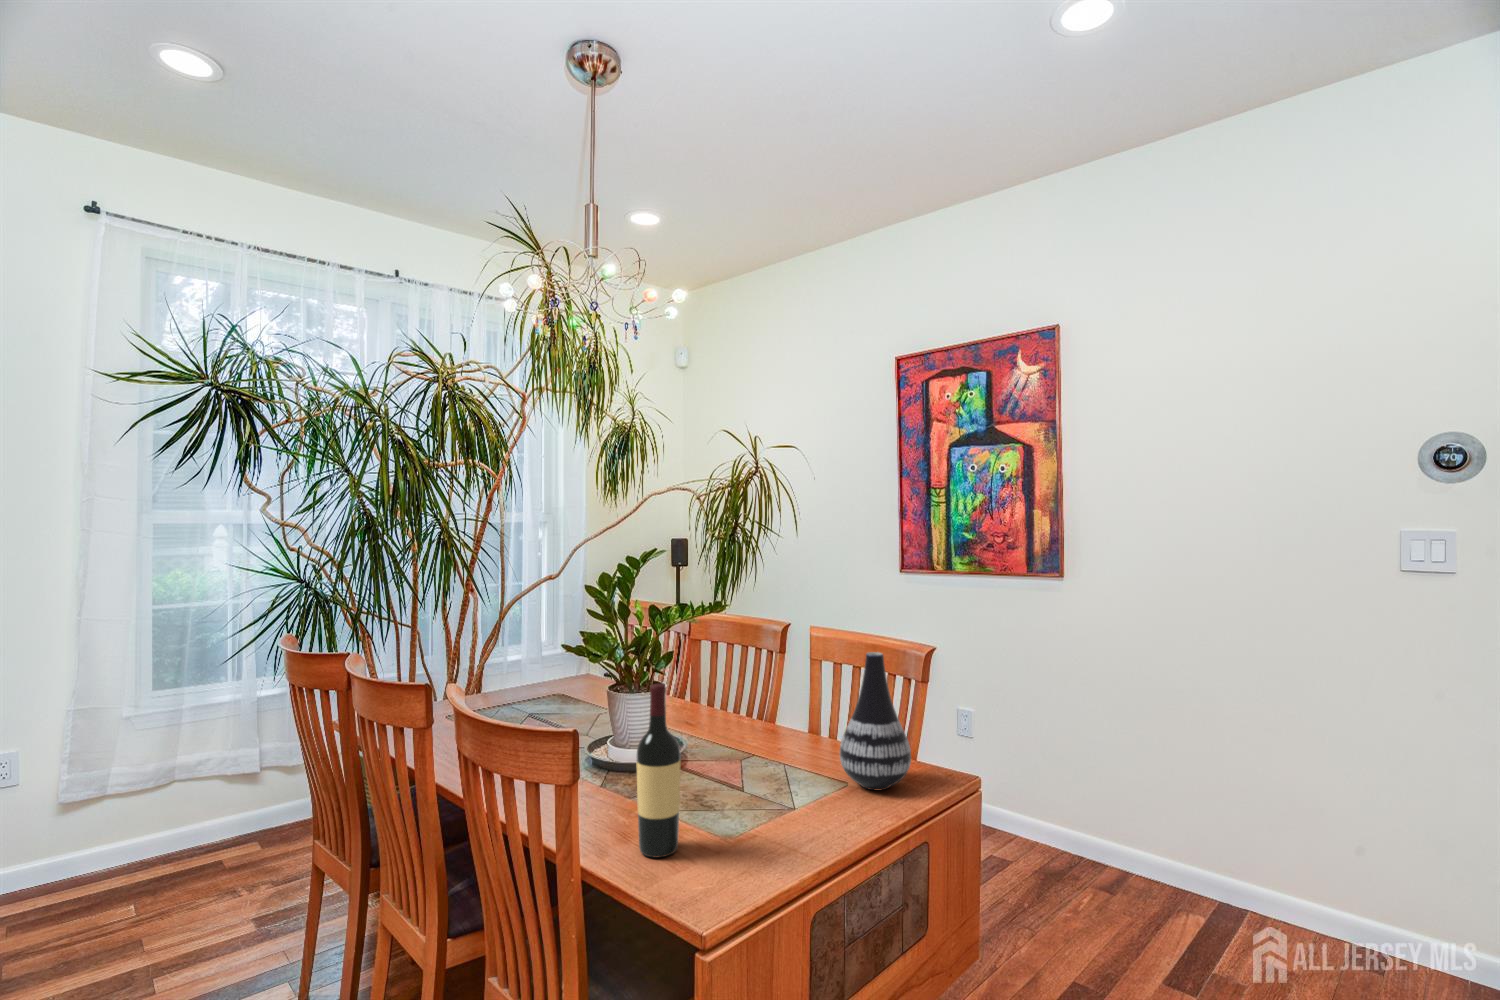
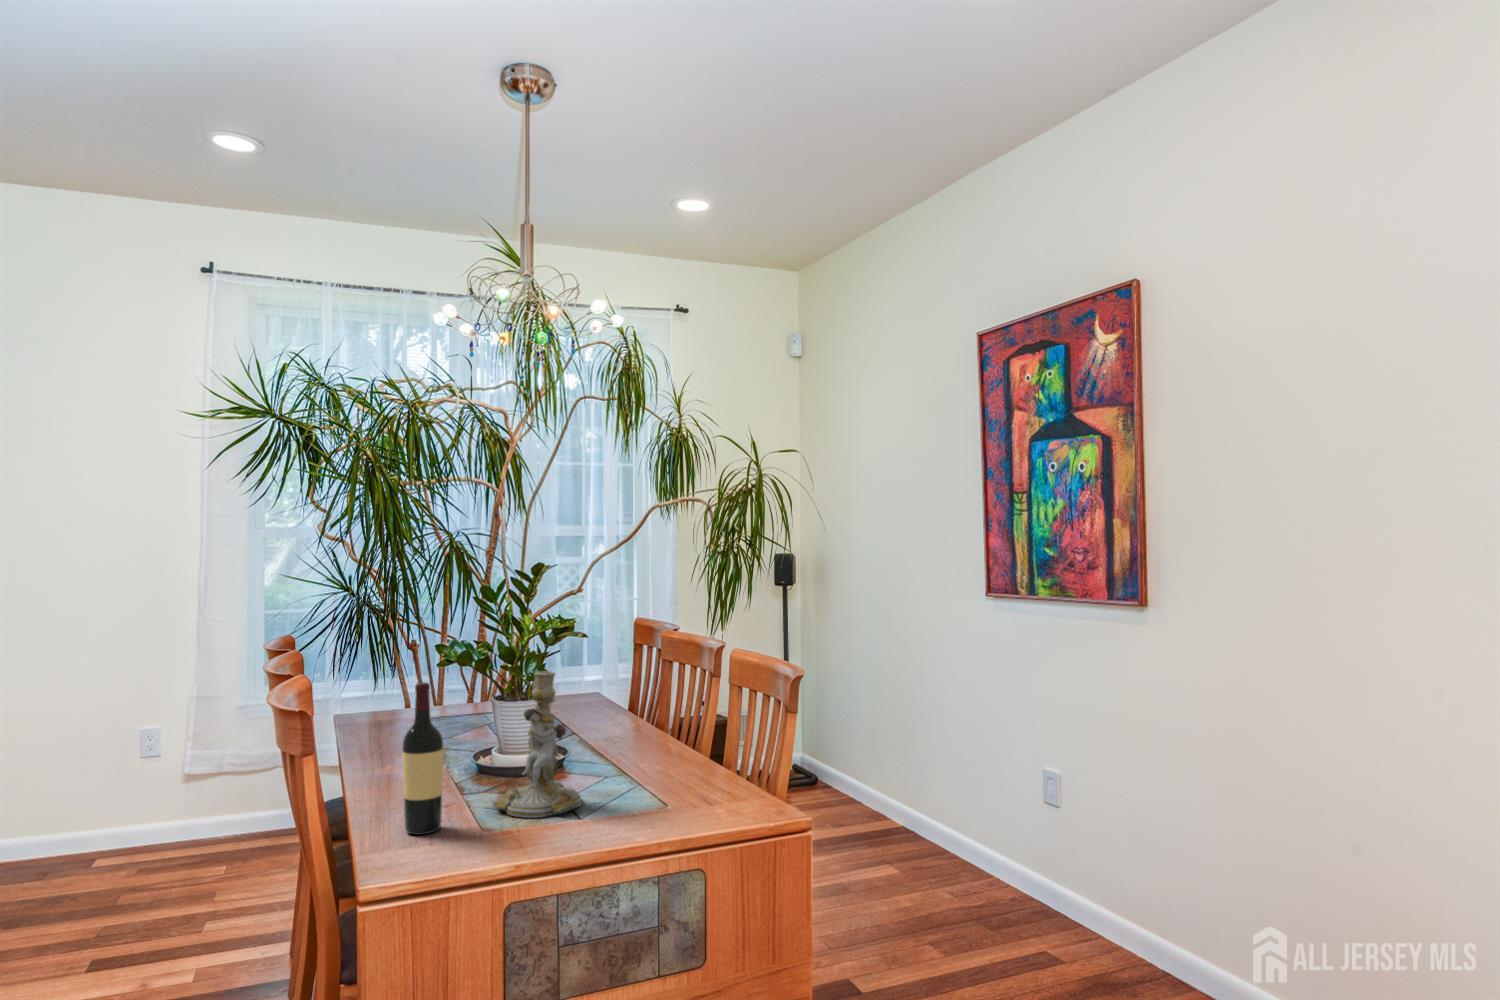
vase: present [840,652,911,790] -> none [649,671,721,811]
candlestick: none [692,660,785,819] -> present [493,671,582,818]

